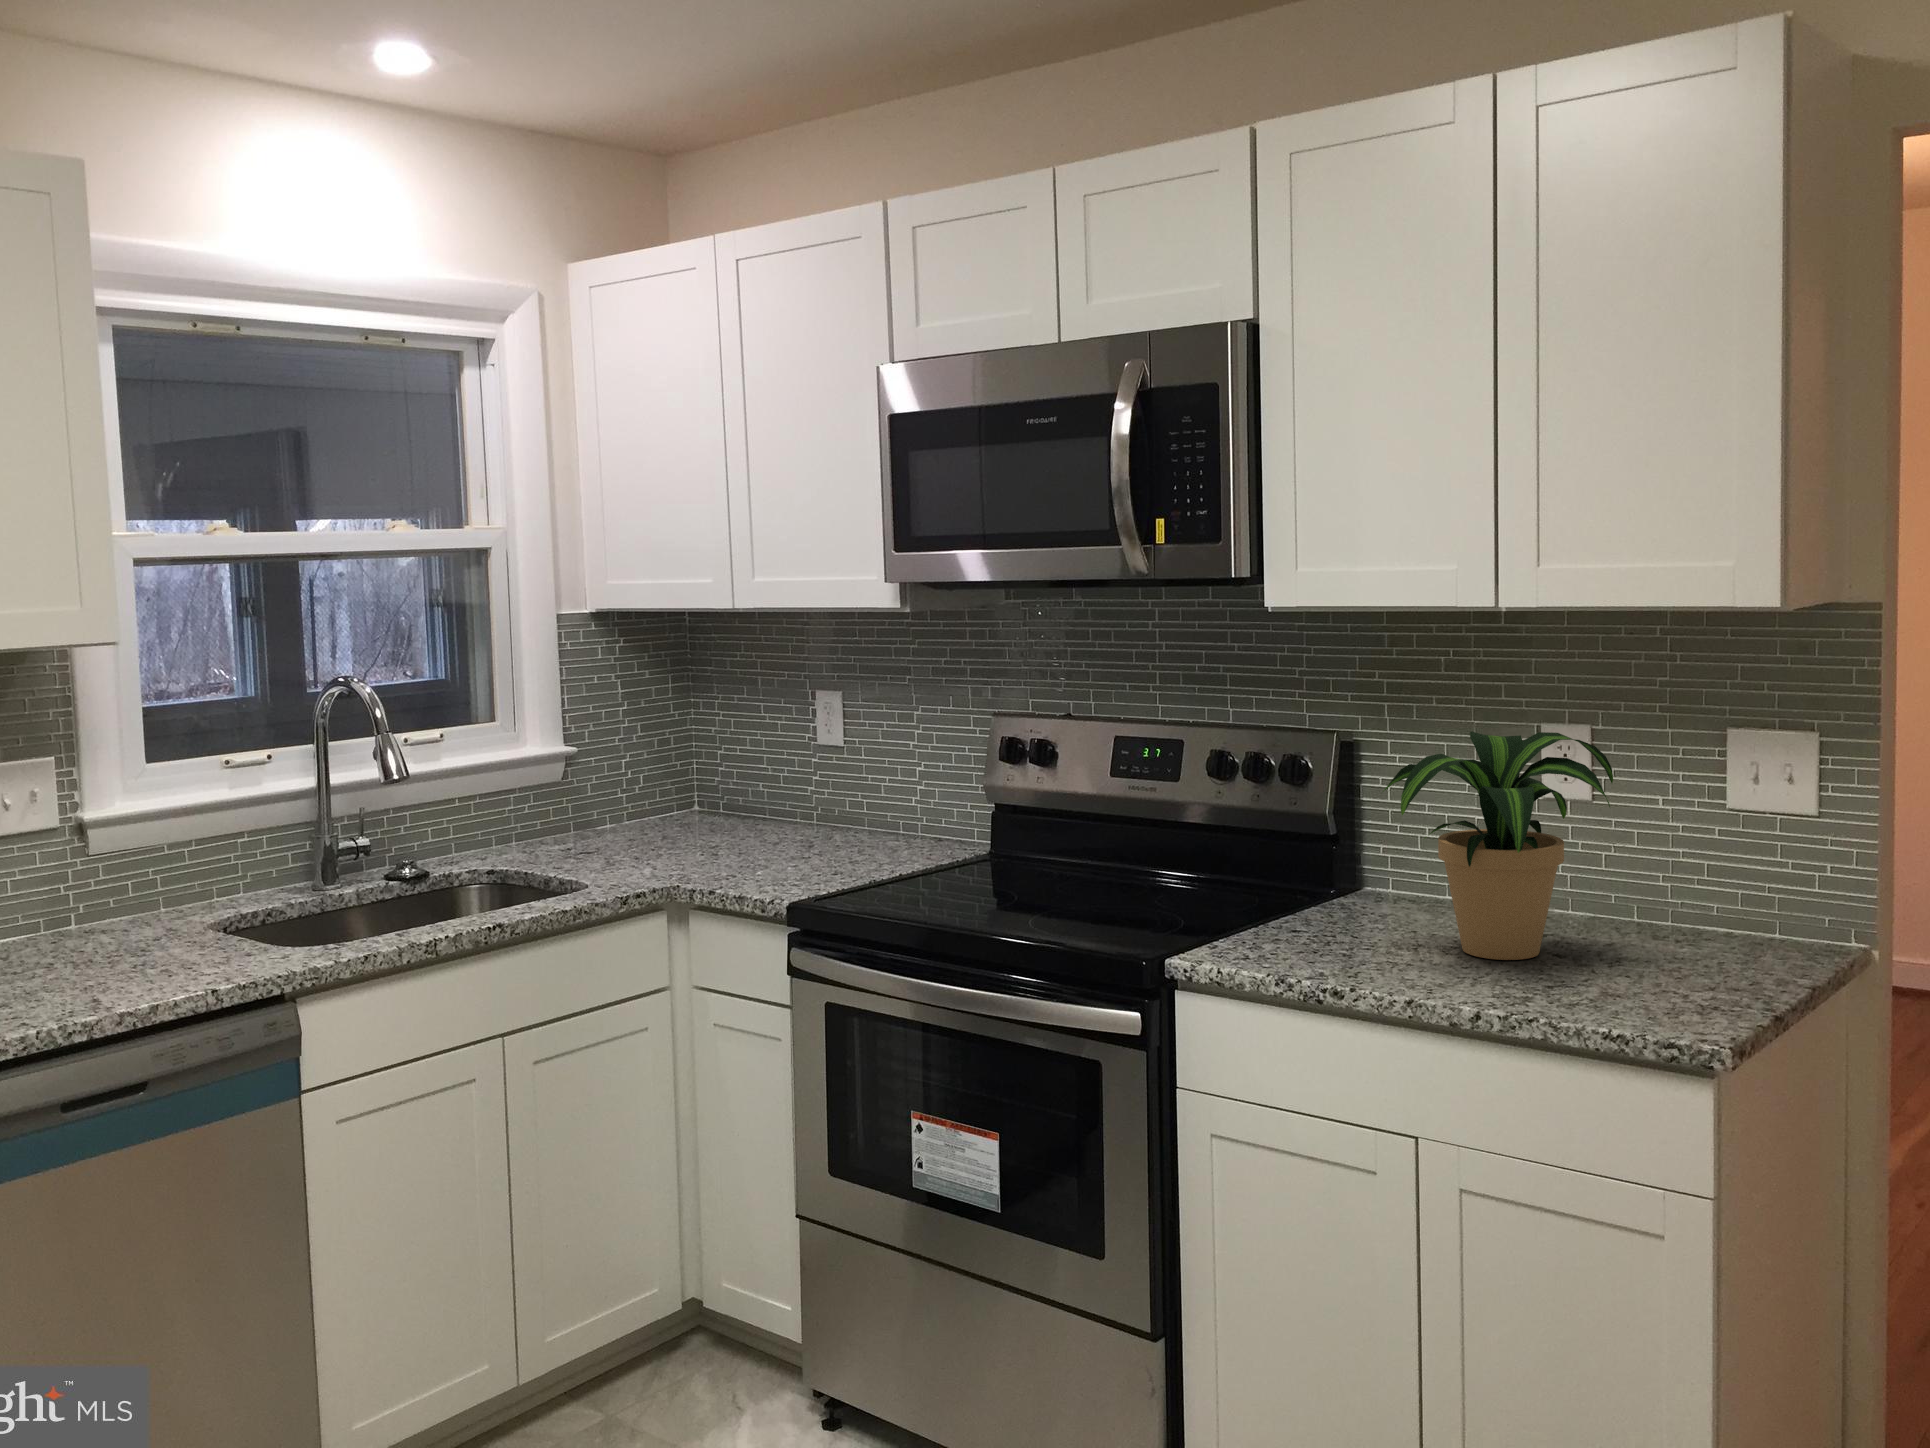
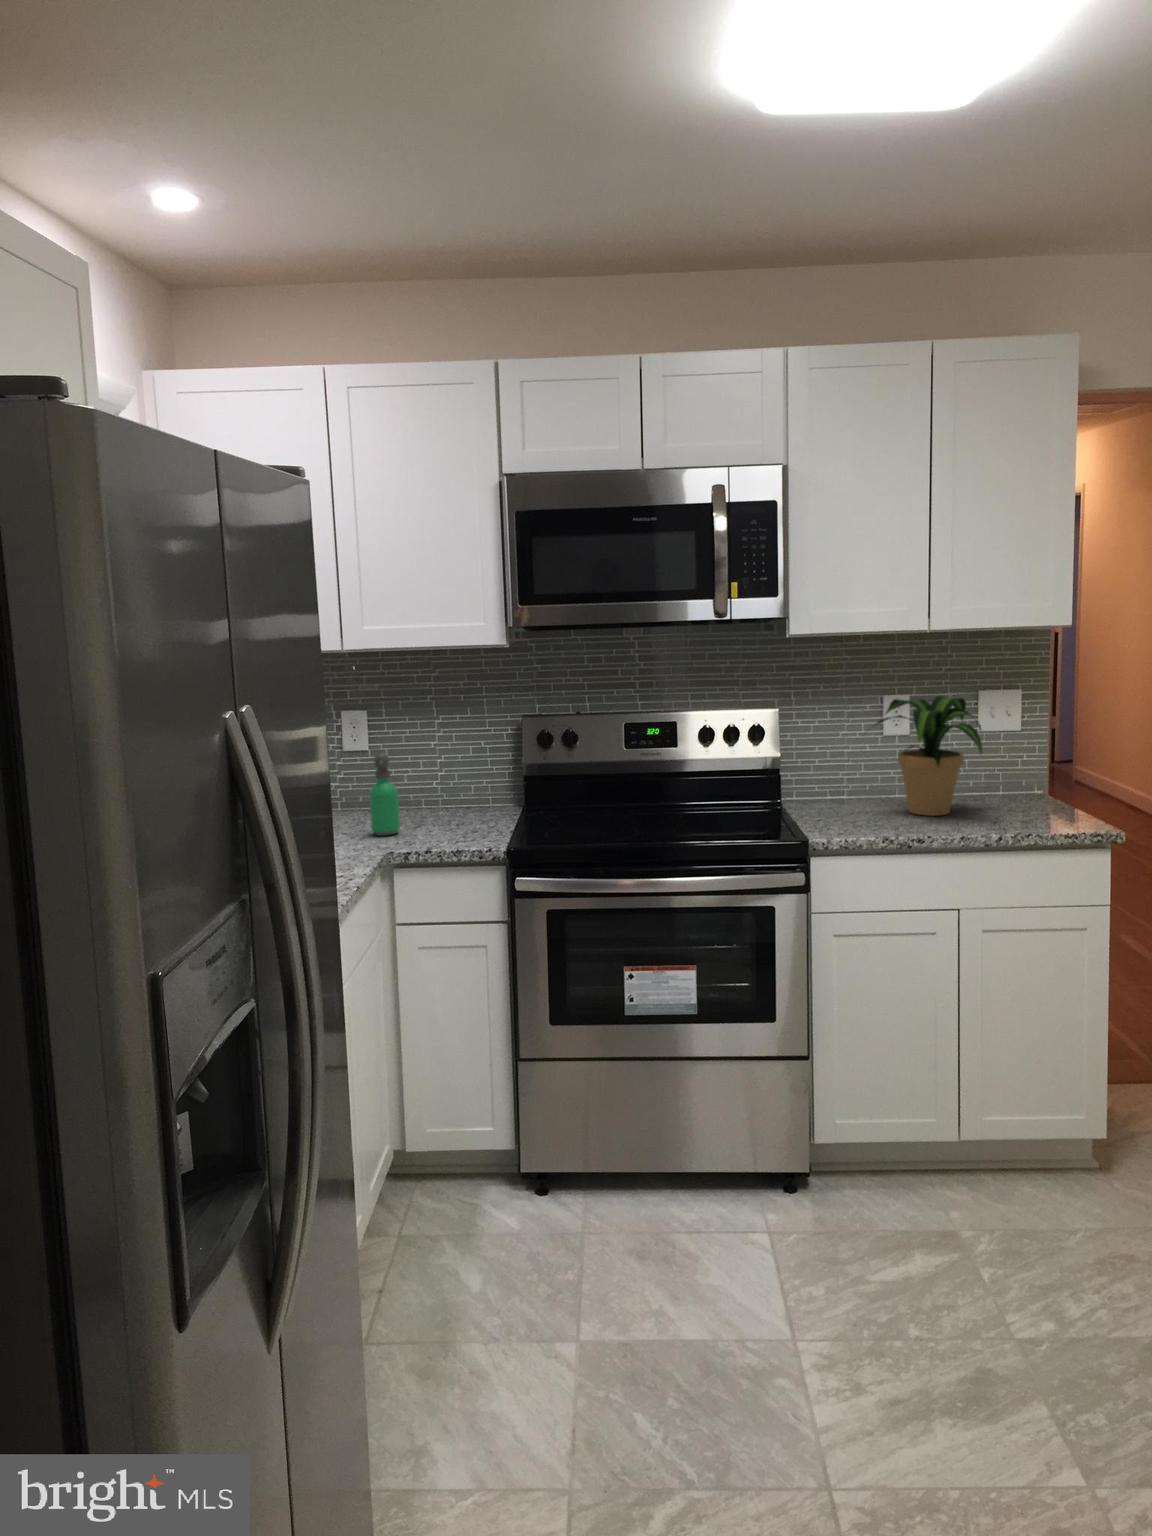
soap dispenser: none [706,752,748,867] -> present [369,753,400,836]

